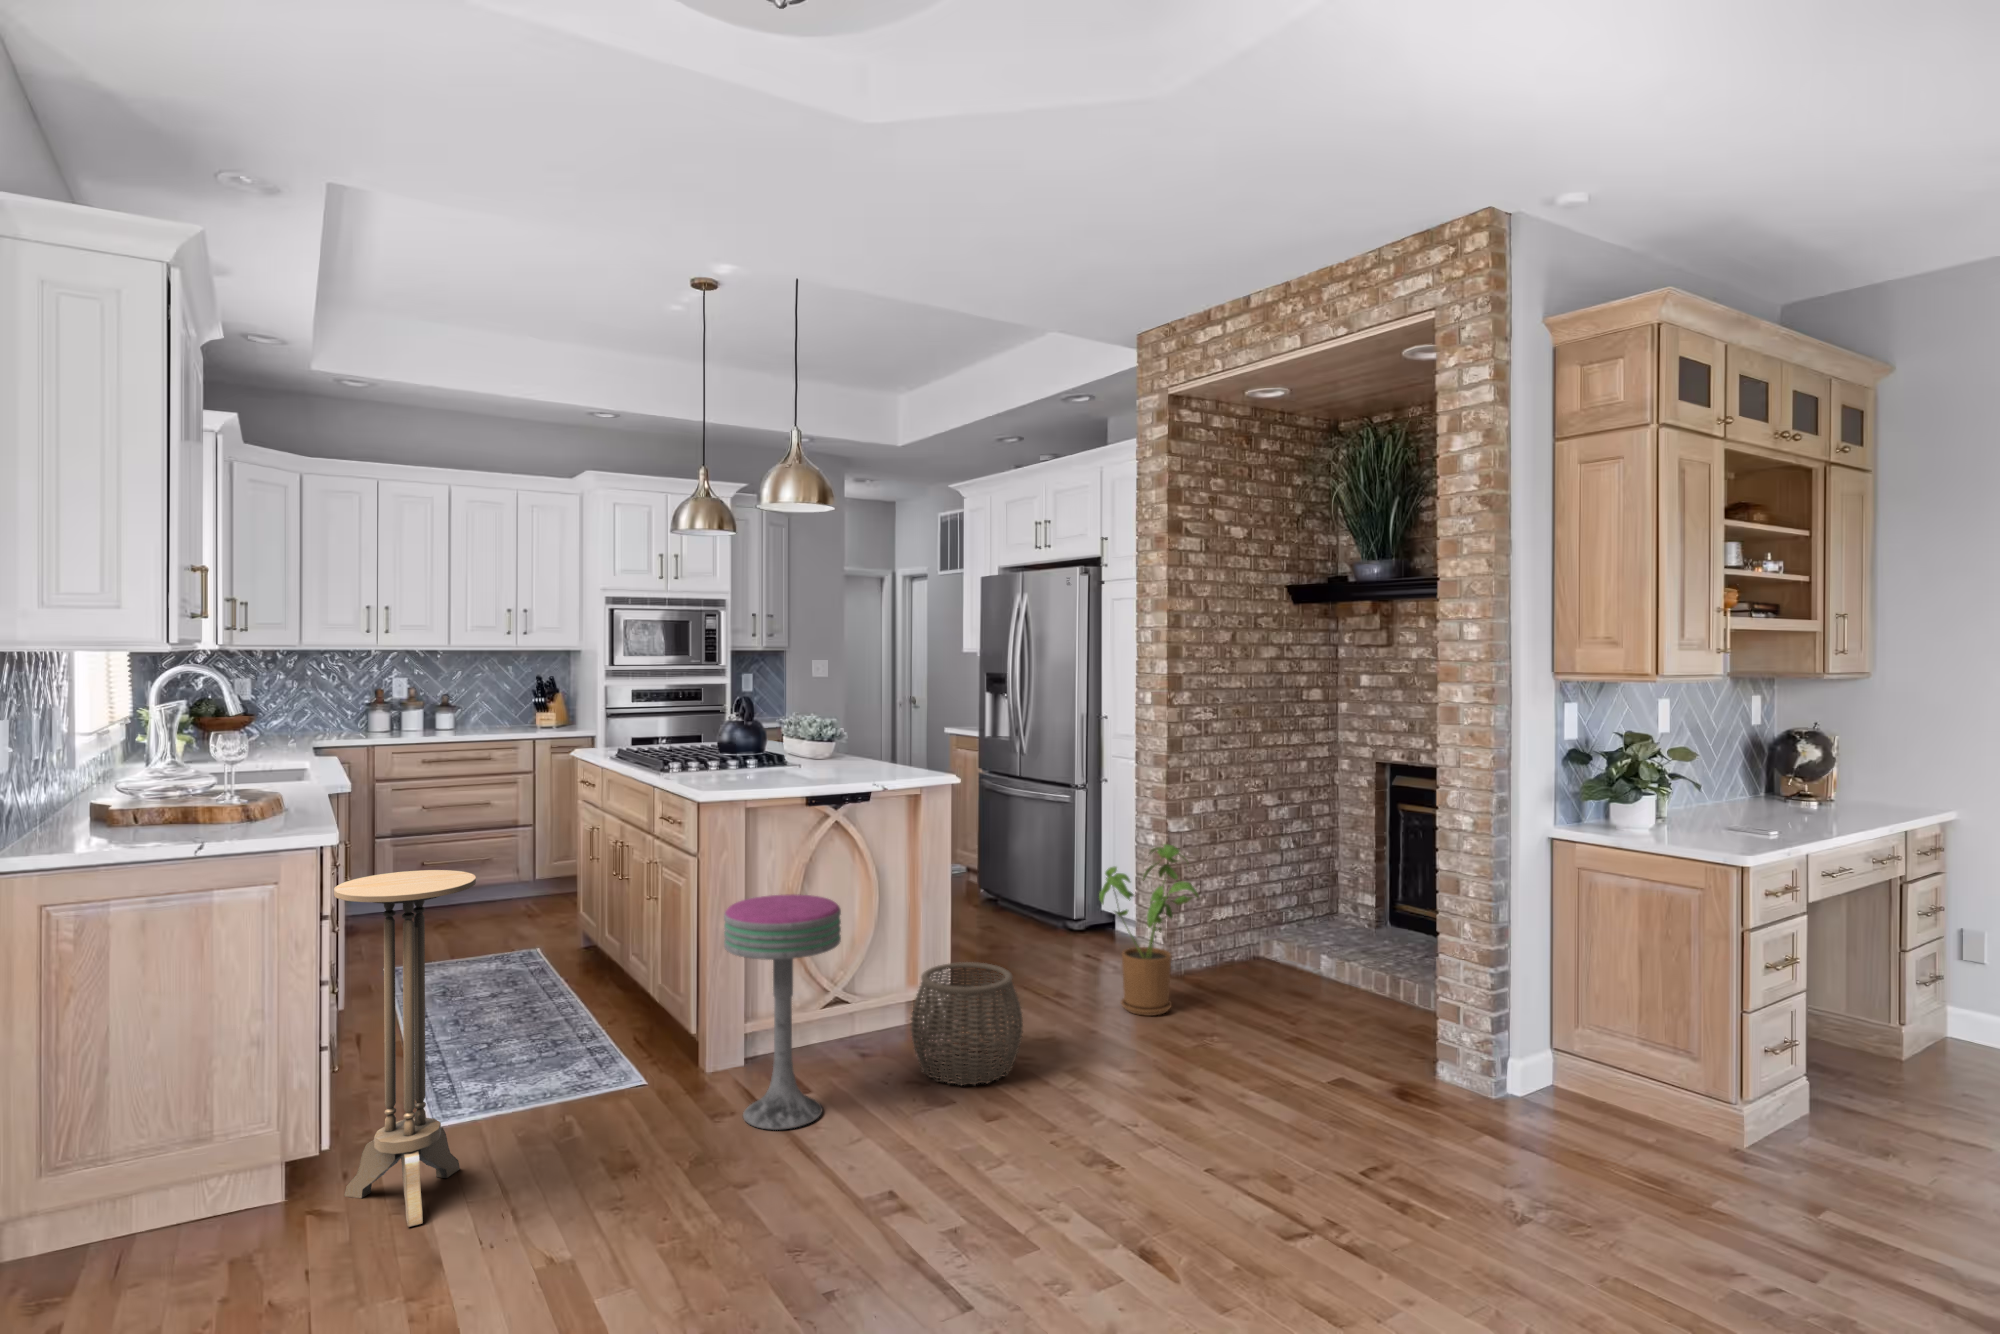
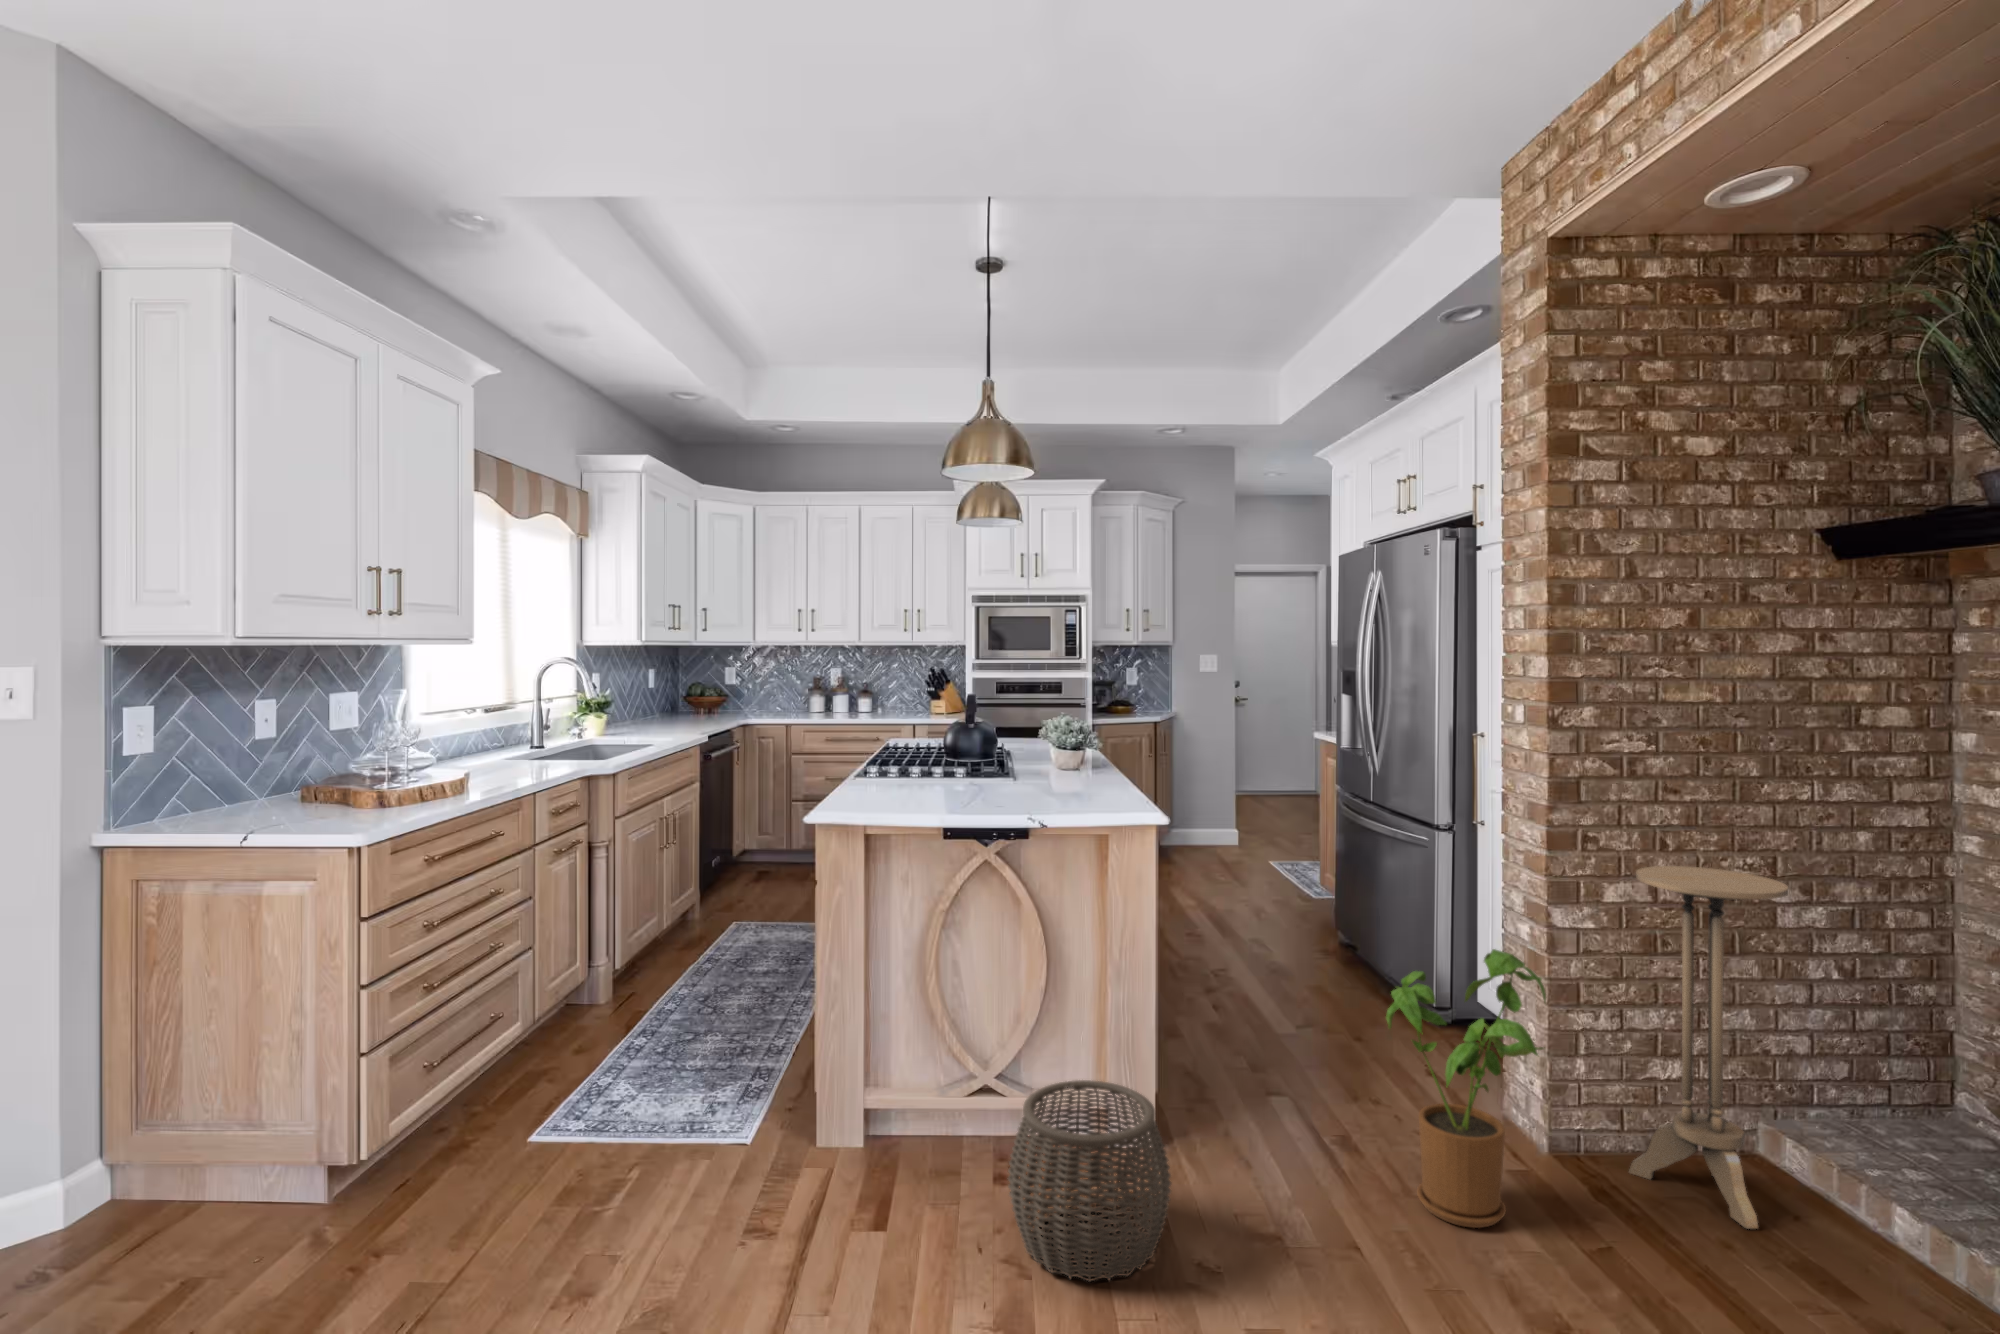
side table: present [334,870,476,1227] -> present [1629,866,1788,1229]
bar stool: present [724,894,841,1130] -> none [730,952,882,1272]

